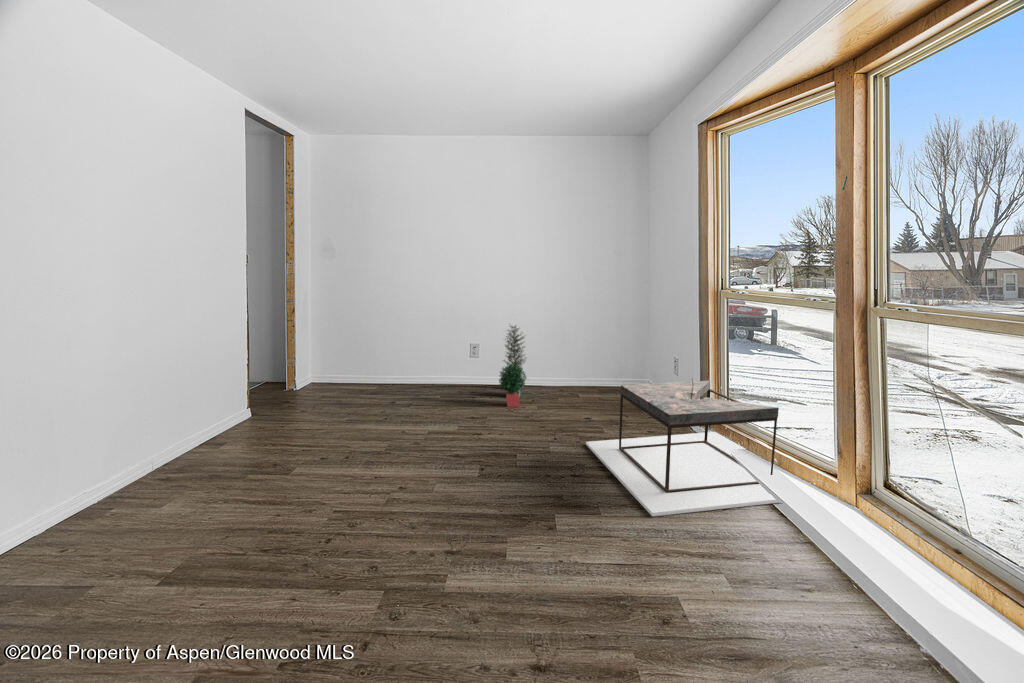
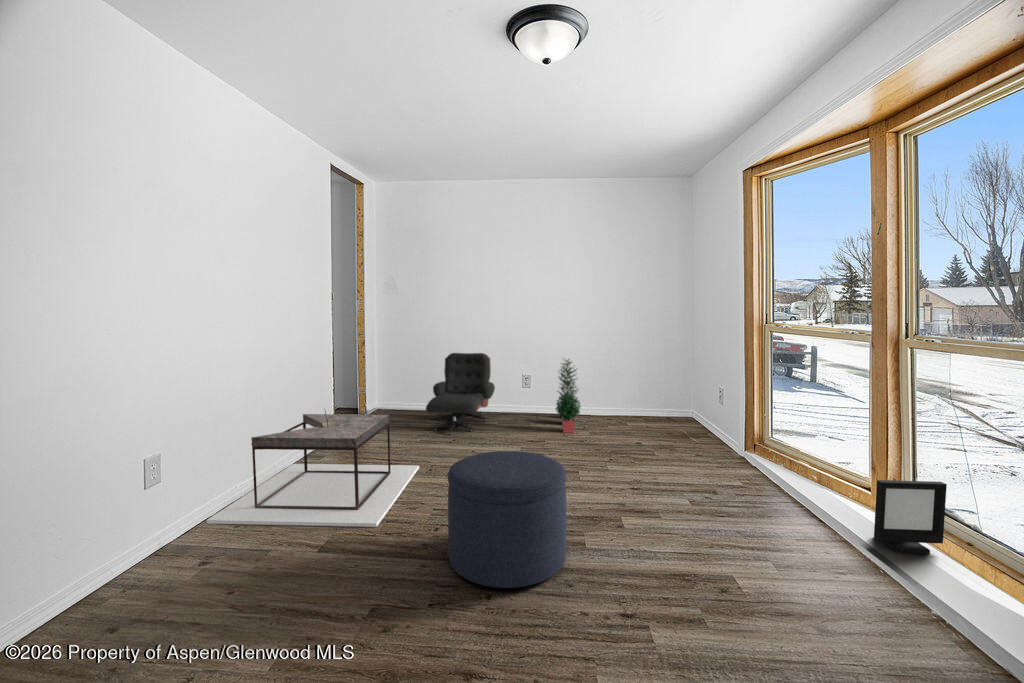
lounge chair: none [353,320,435,413] -> present [426,353,495,435]
coffee table: present [586,381,779,517] -> present [207,410,419,527]
ottoman: none [319,447,477,632] -> present [448,451,566,588]
picture frame: none [843,473,931,559] -> present [874,480,947,554]

